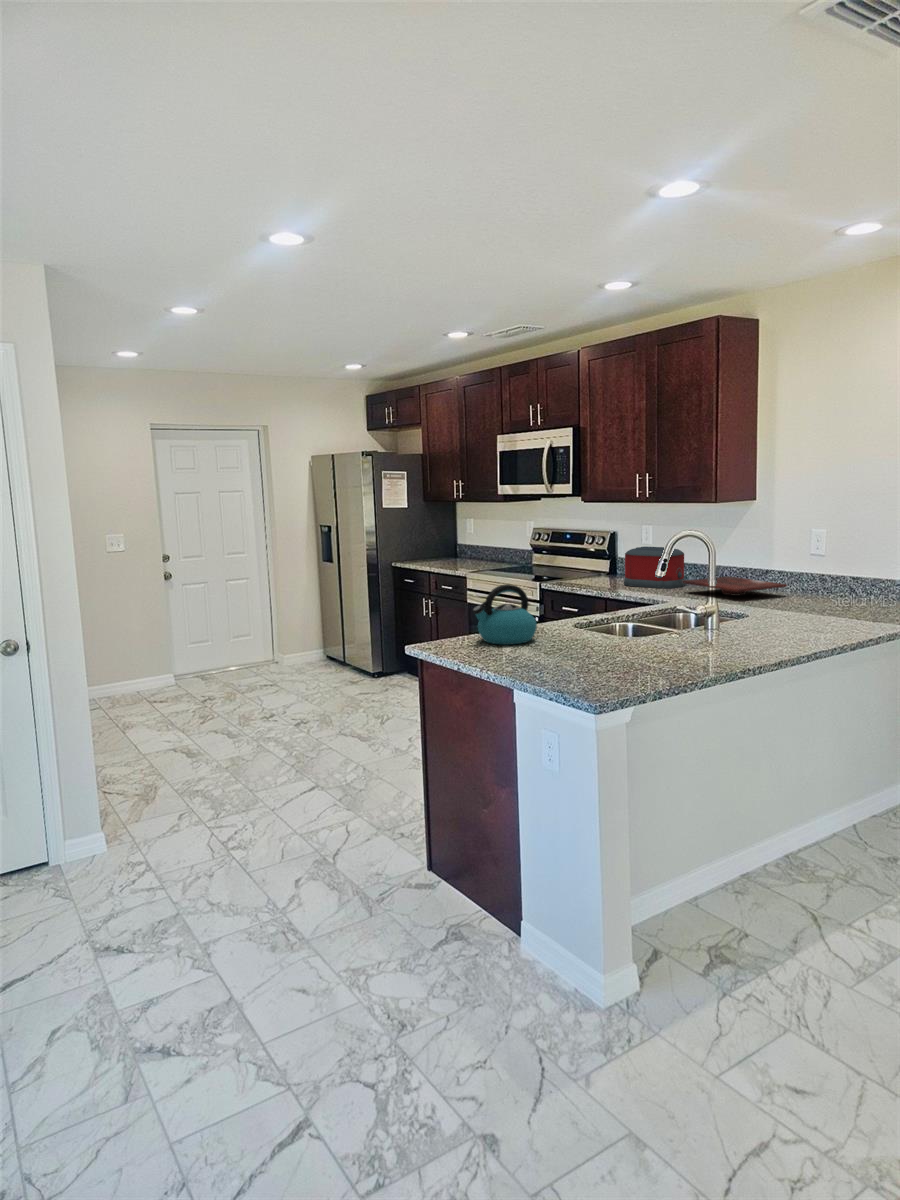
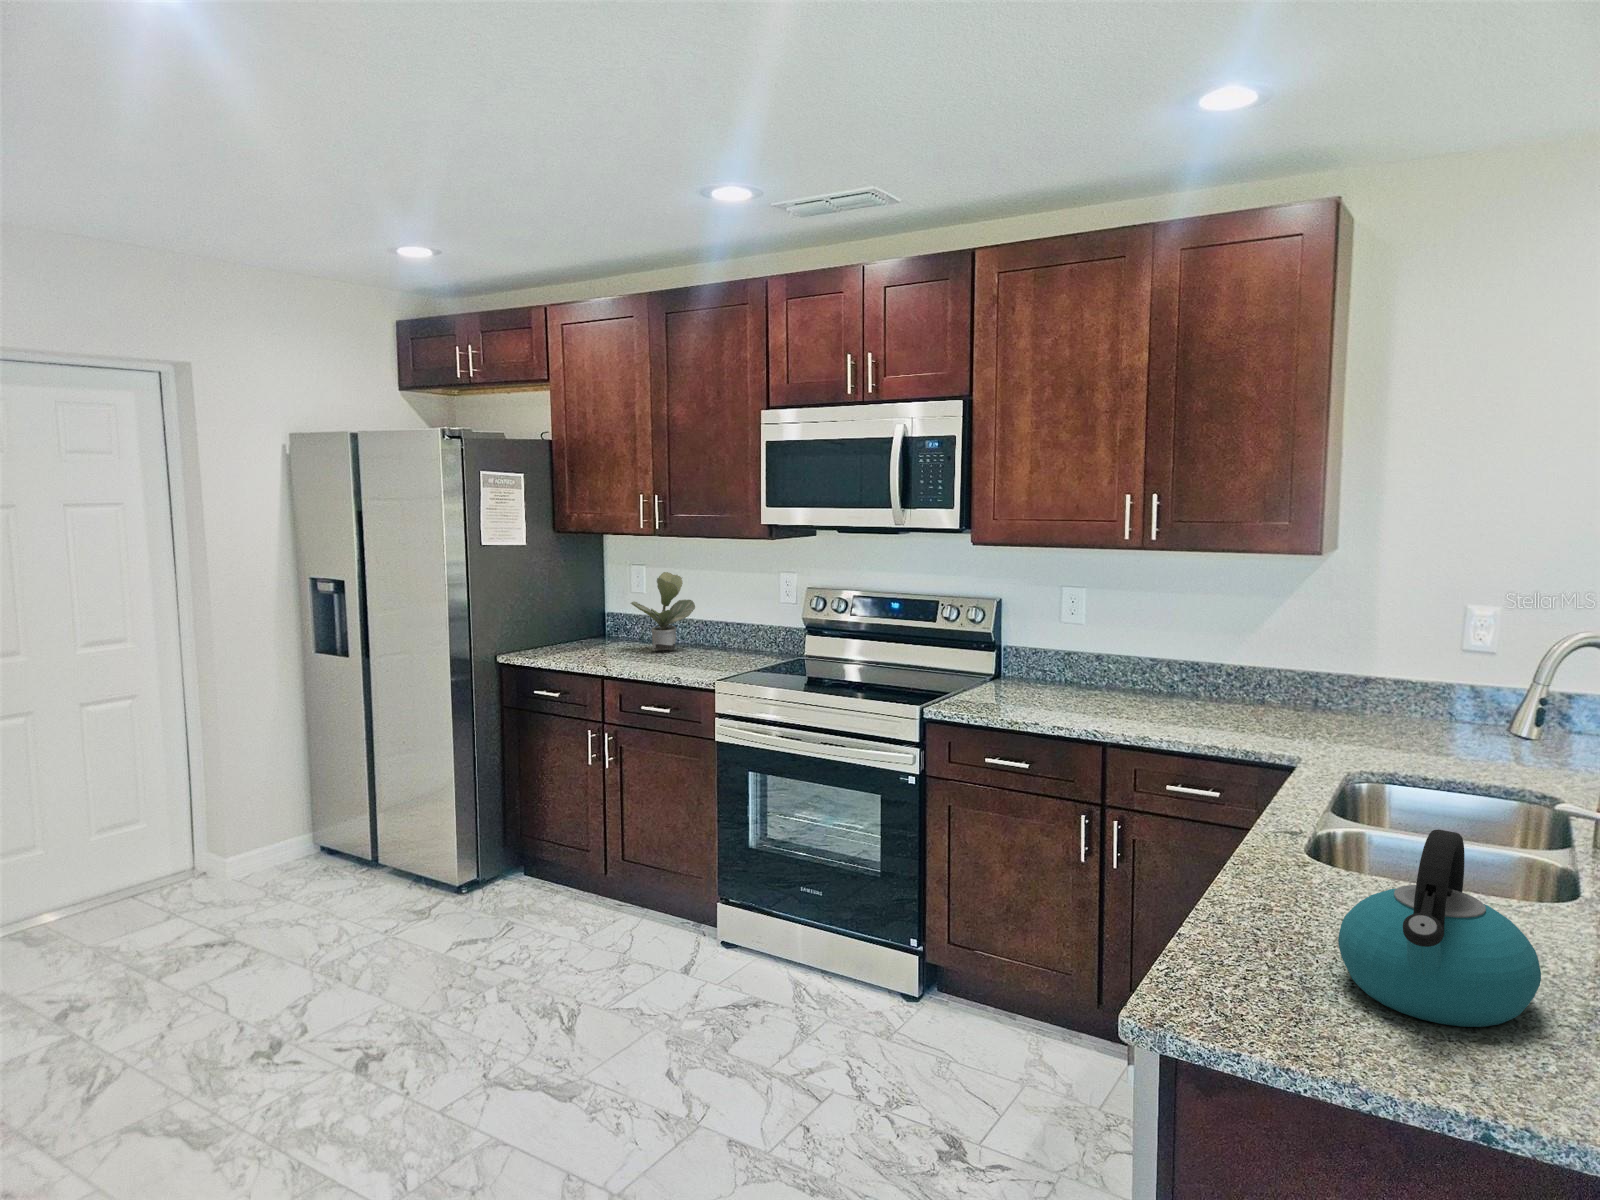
potted plant: none [457,521,489,562] -> present [631,572,695,650]
toaster: present [624,547,685,588] -> none [1089,633,1210,717]
cutting board: present [682,577,787,596] -> none [1259,689,1463,734]

